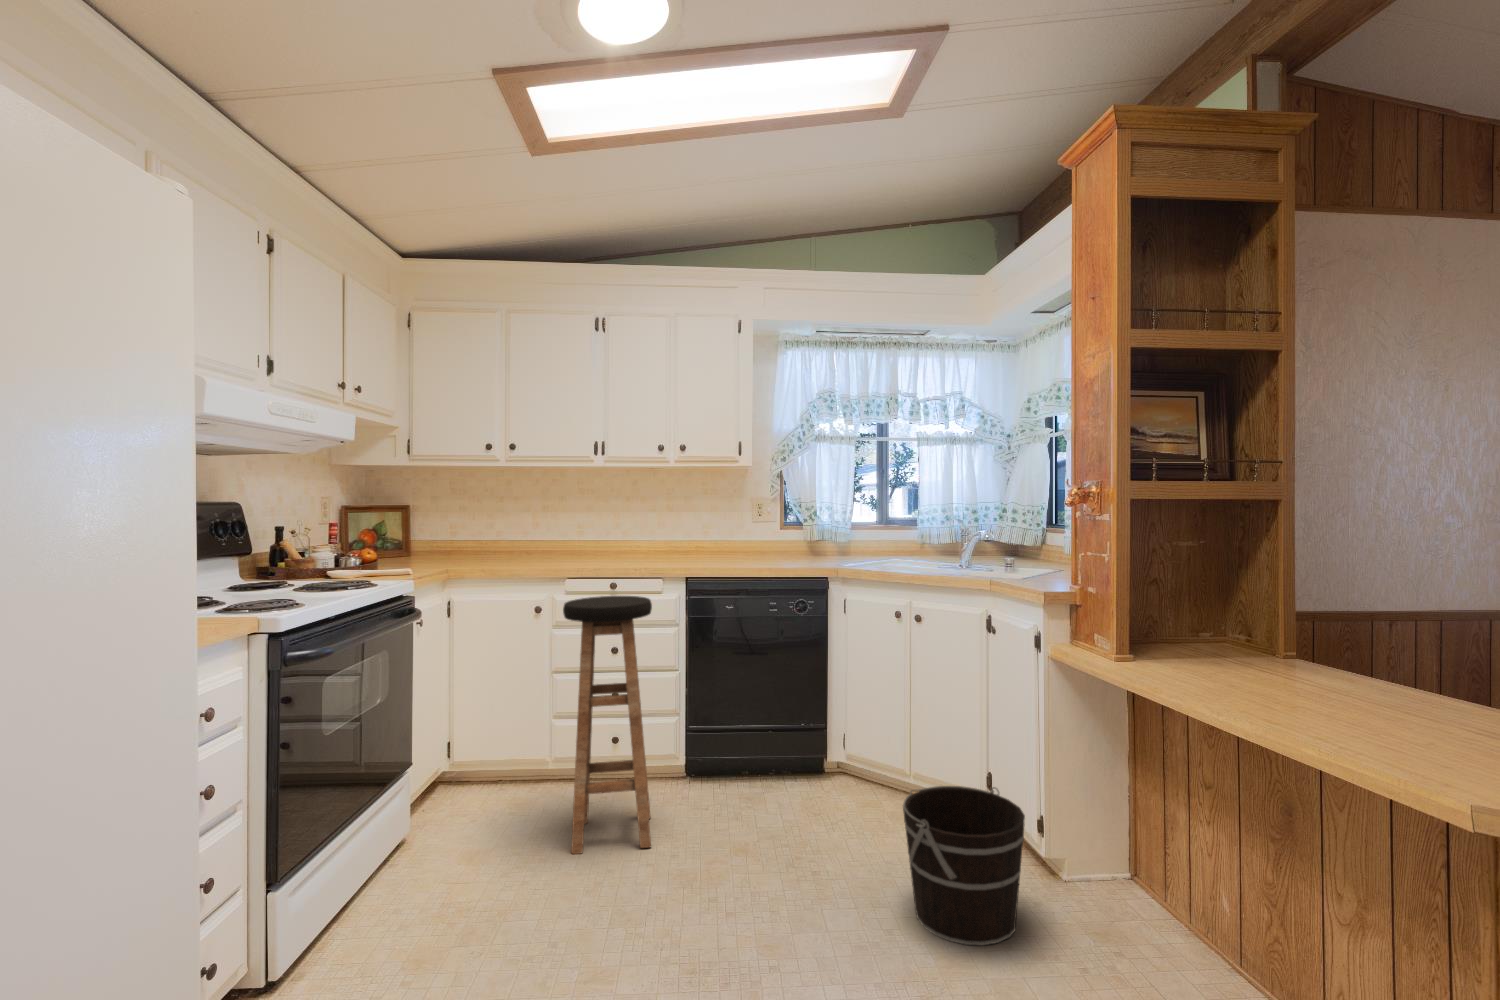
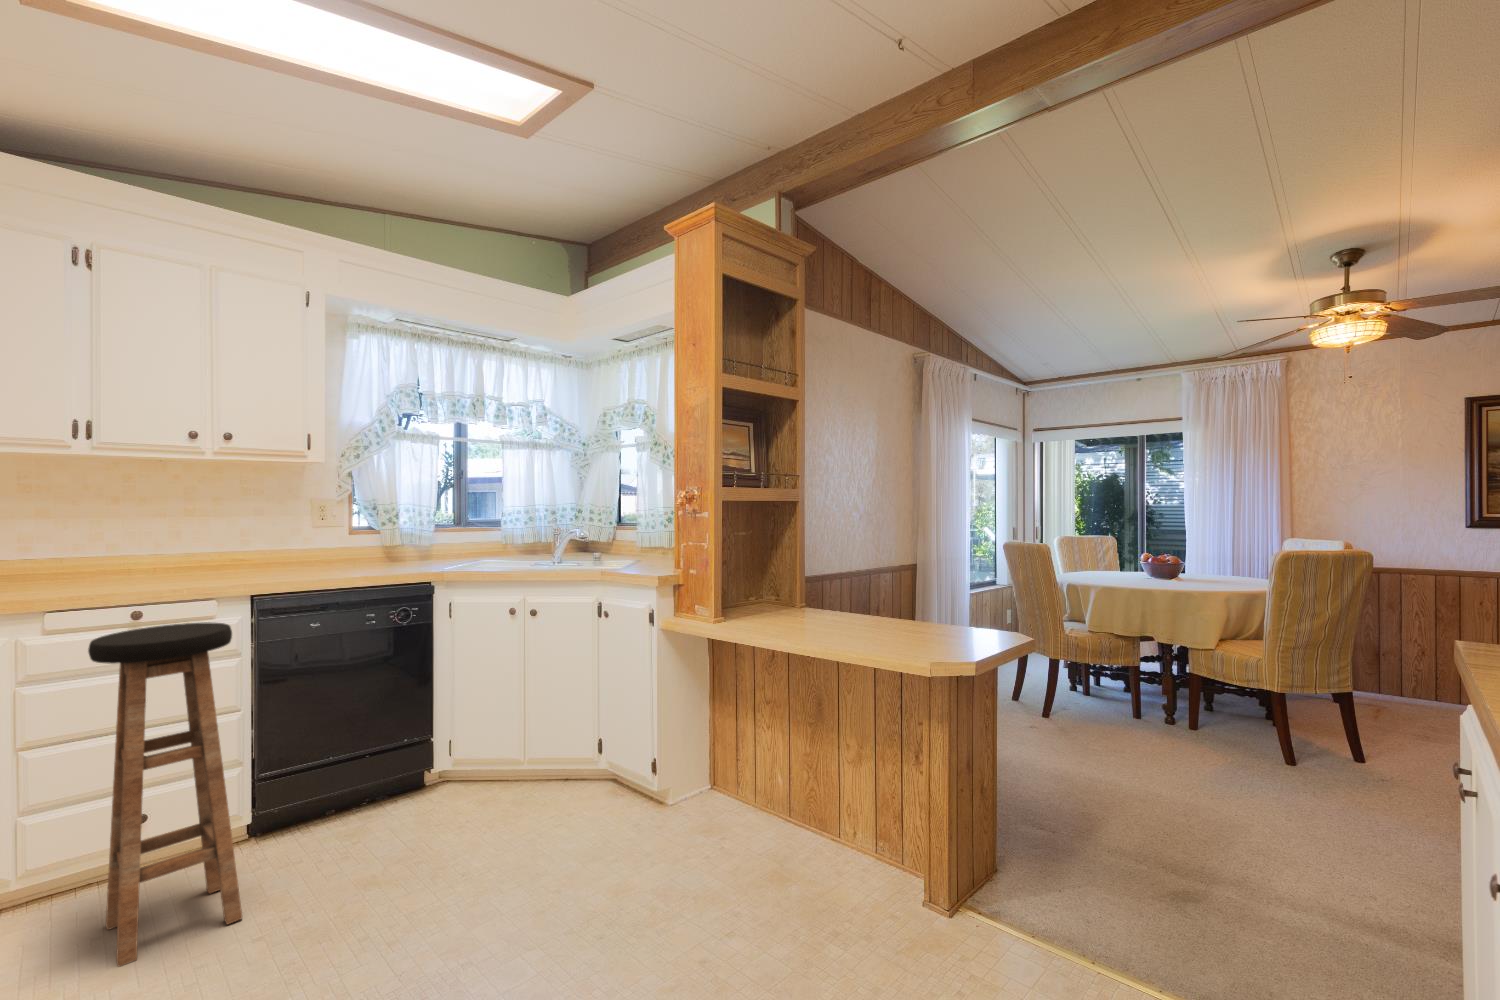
bucket: present [903,786,1025,945] -> none [555,747,660,889]

